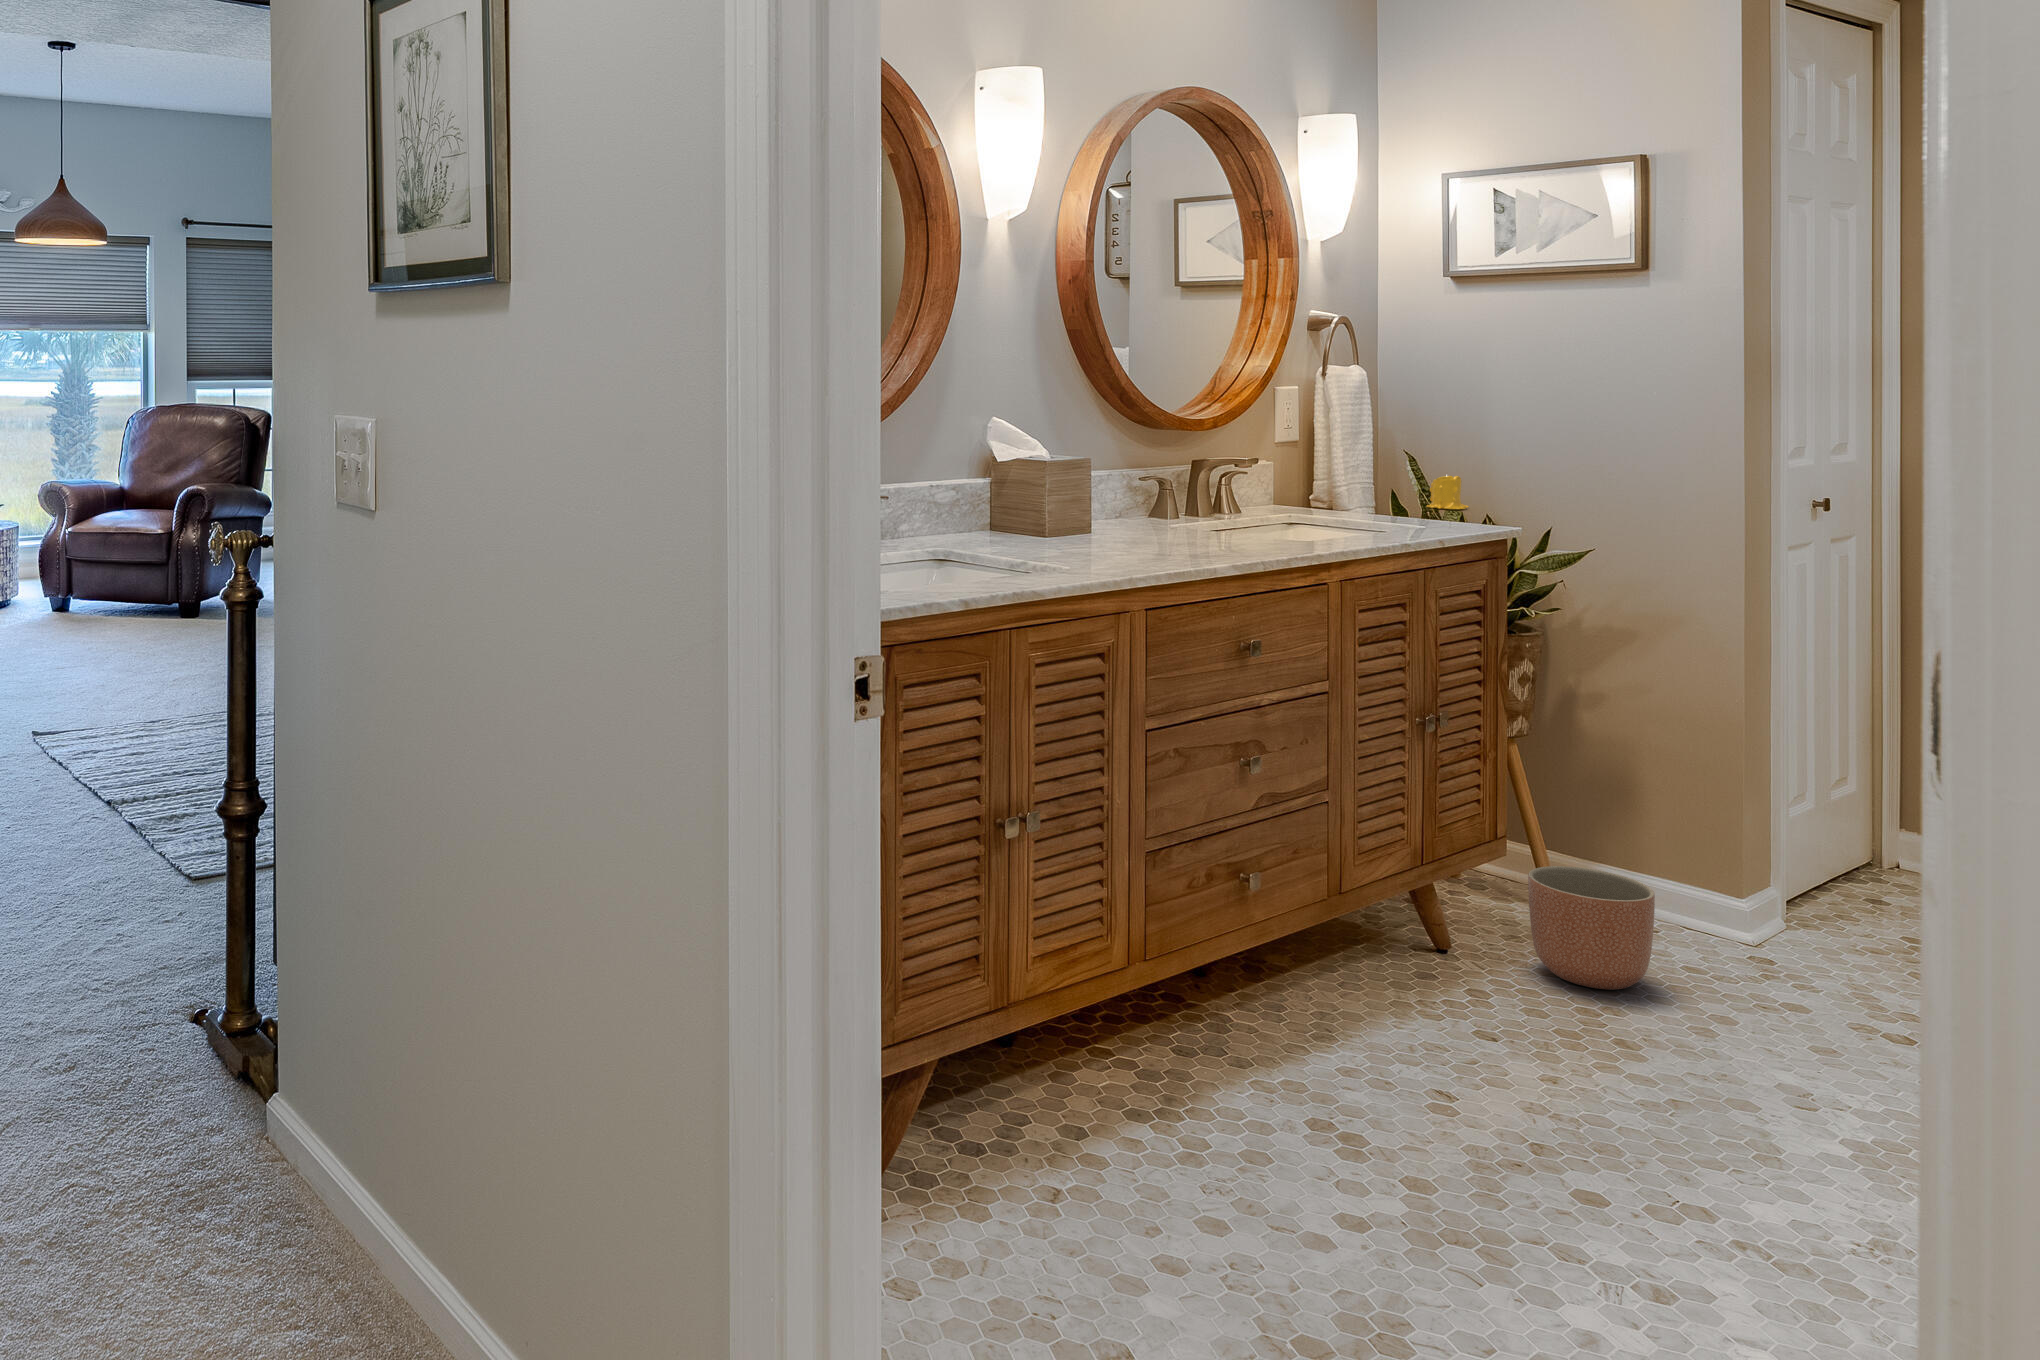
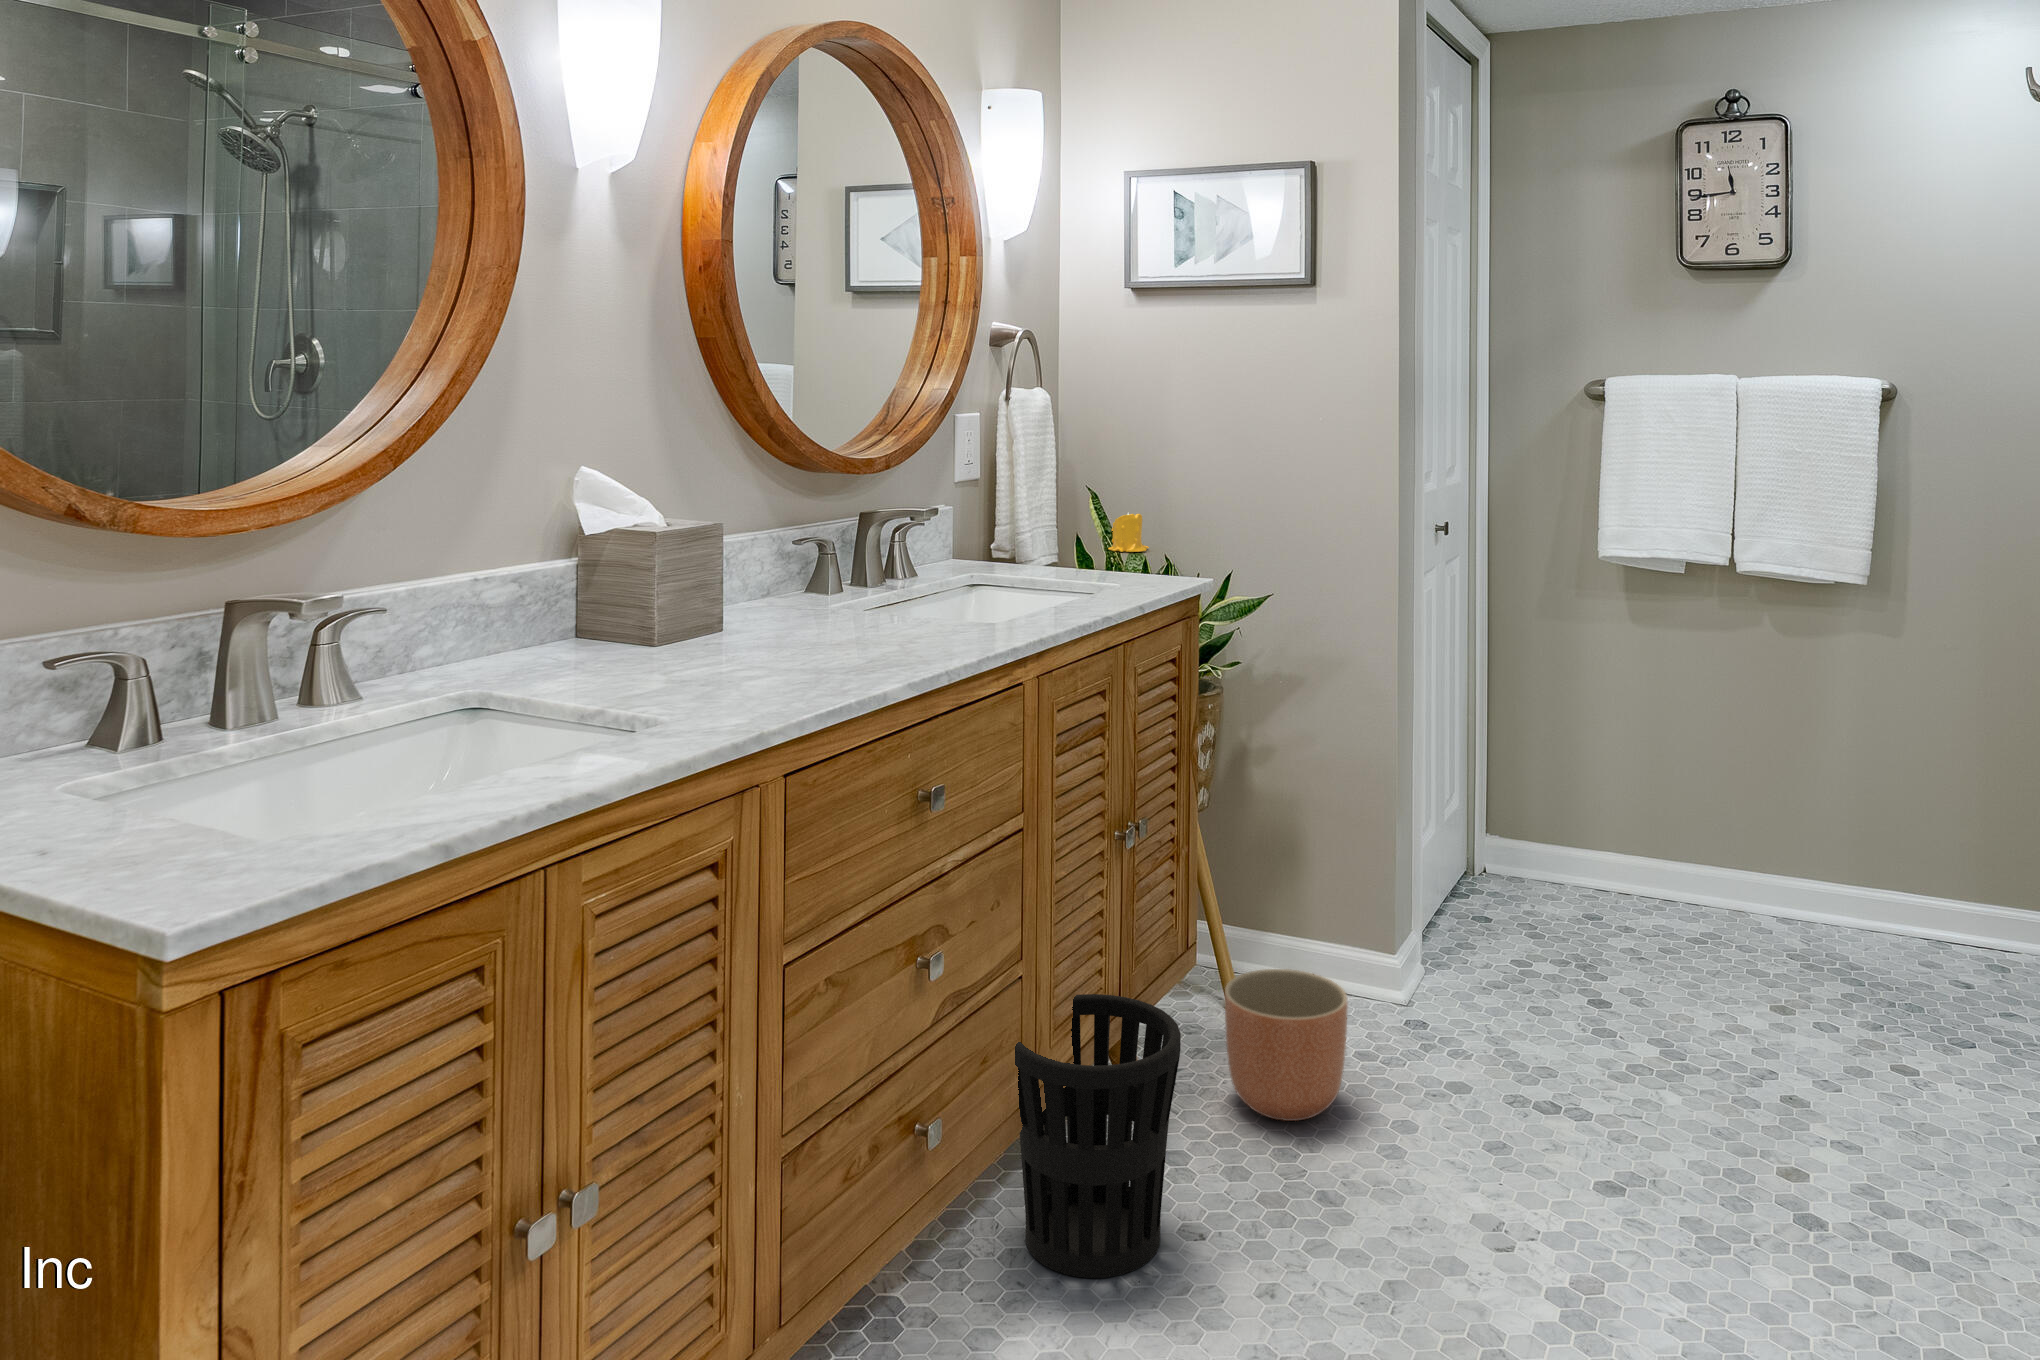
wastebasket: none [1317,836,1469,1037] -> present [1015,994,1181,1278]

